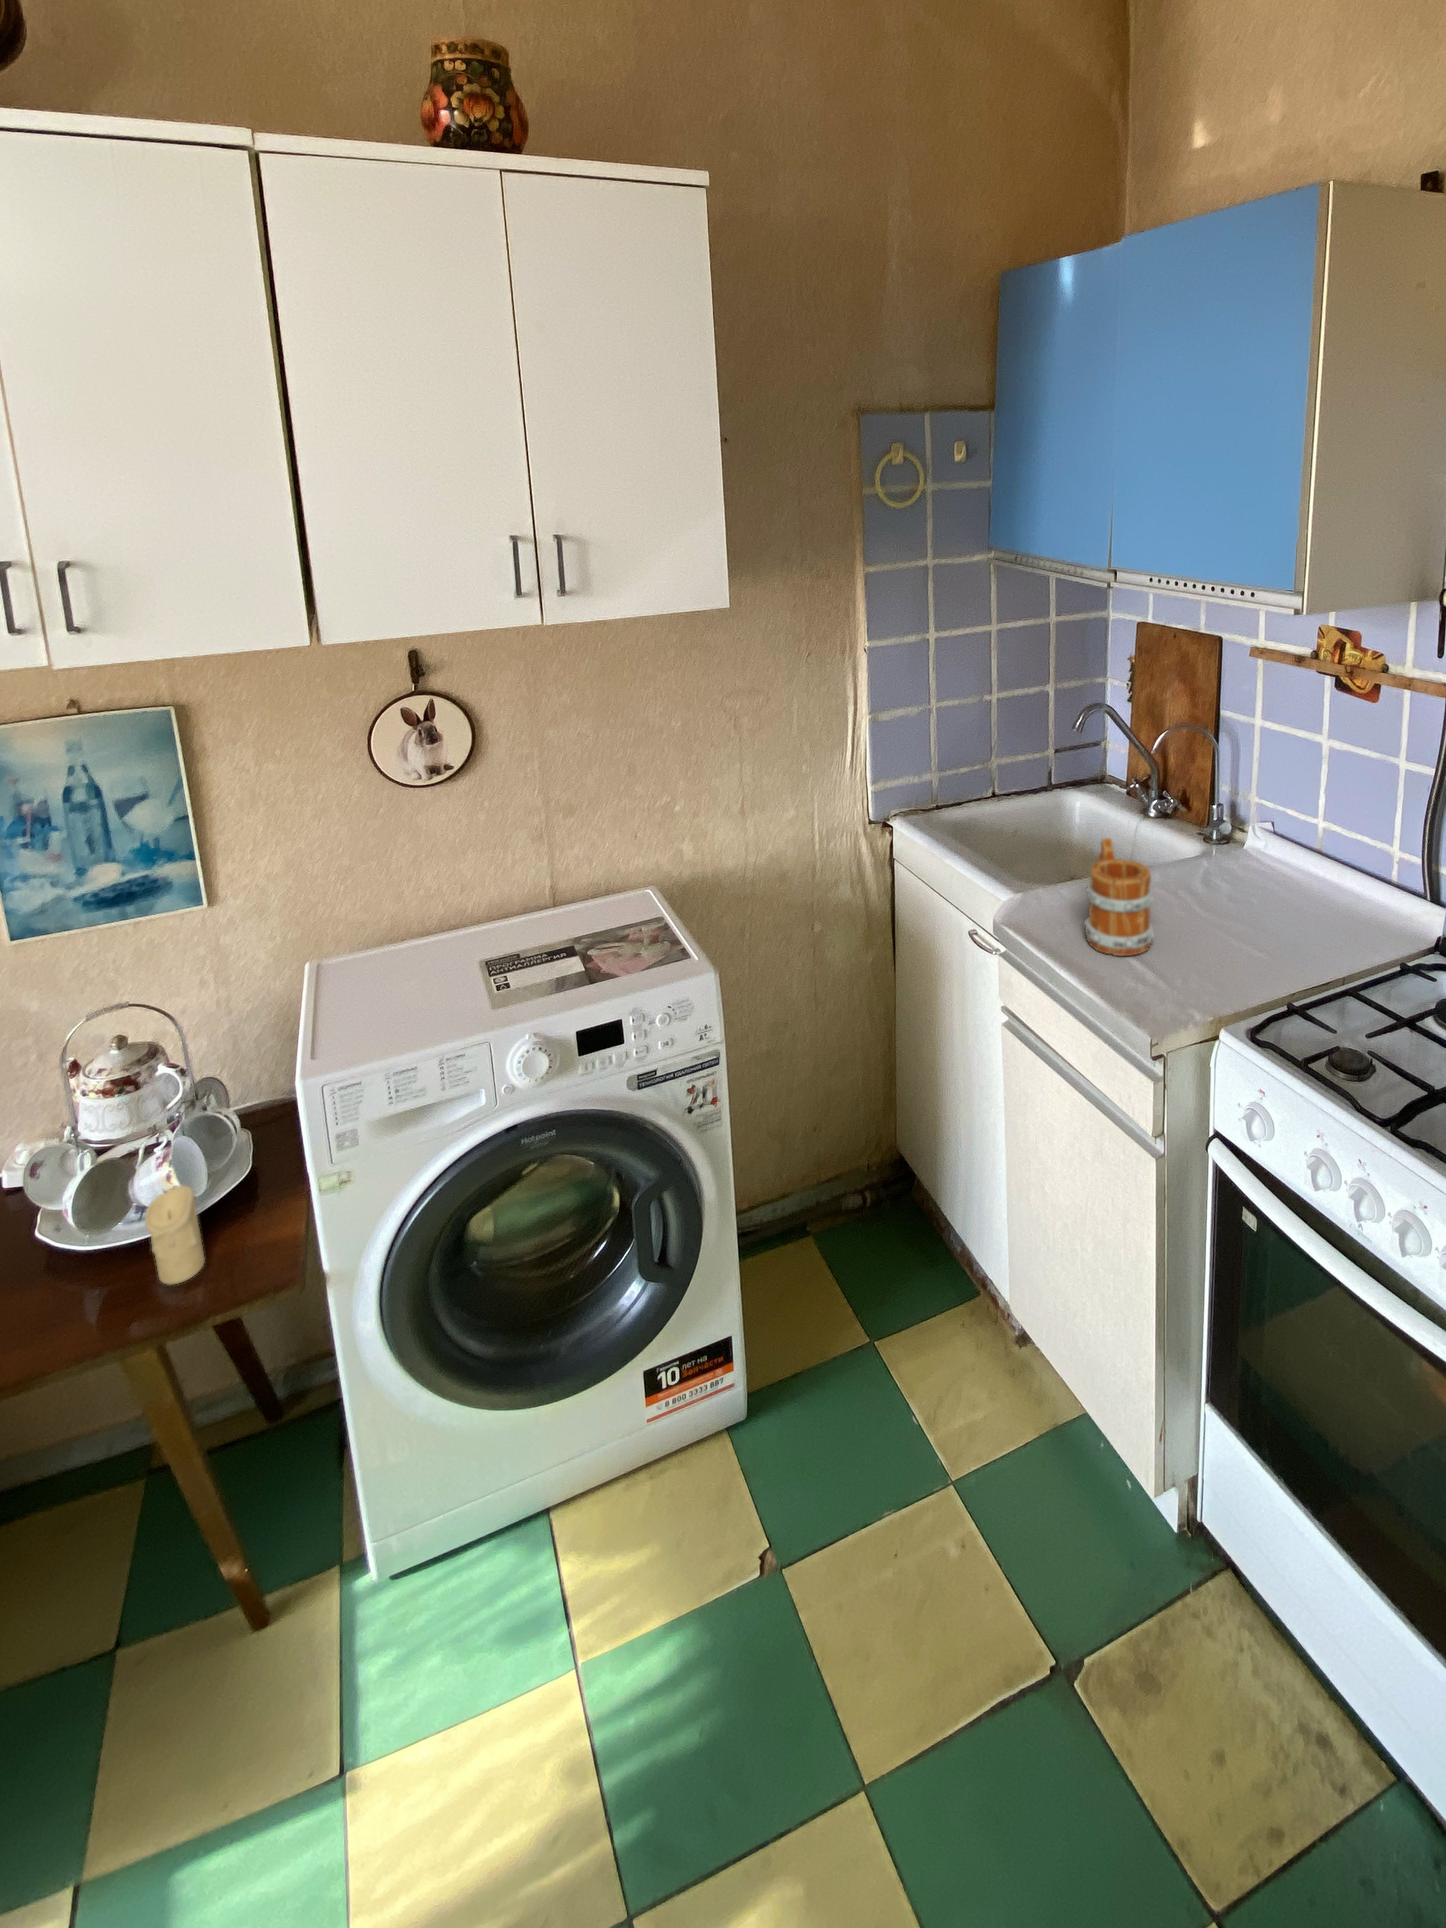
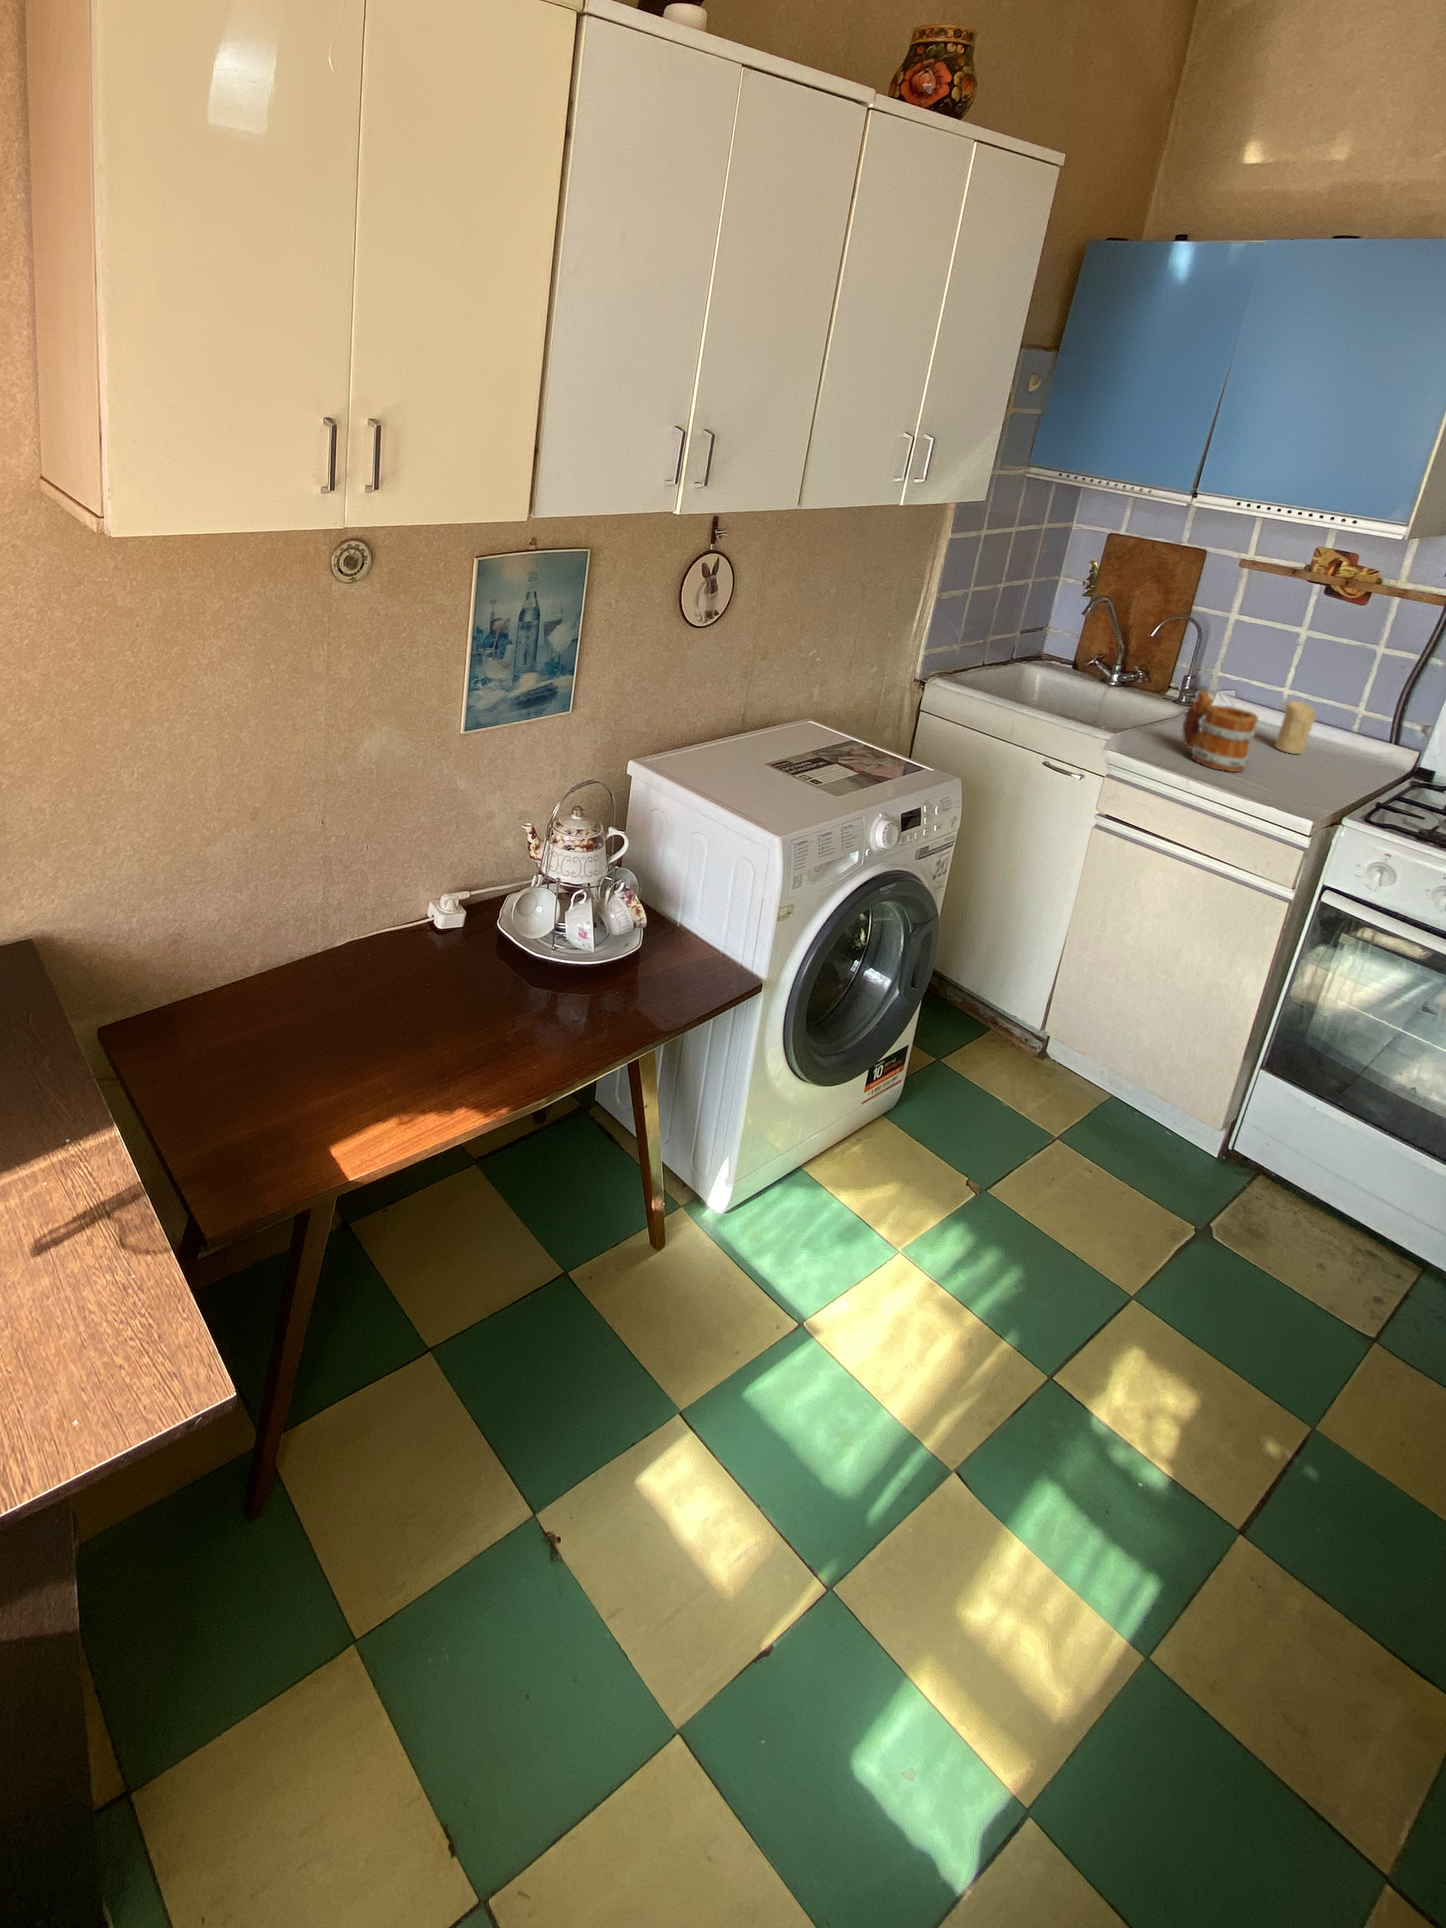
candle: present [145,1185,205,1284] -> present [1276,701,1315,754]

